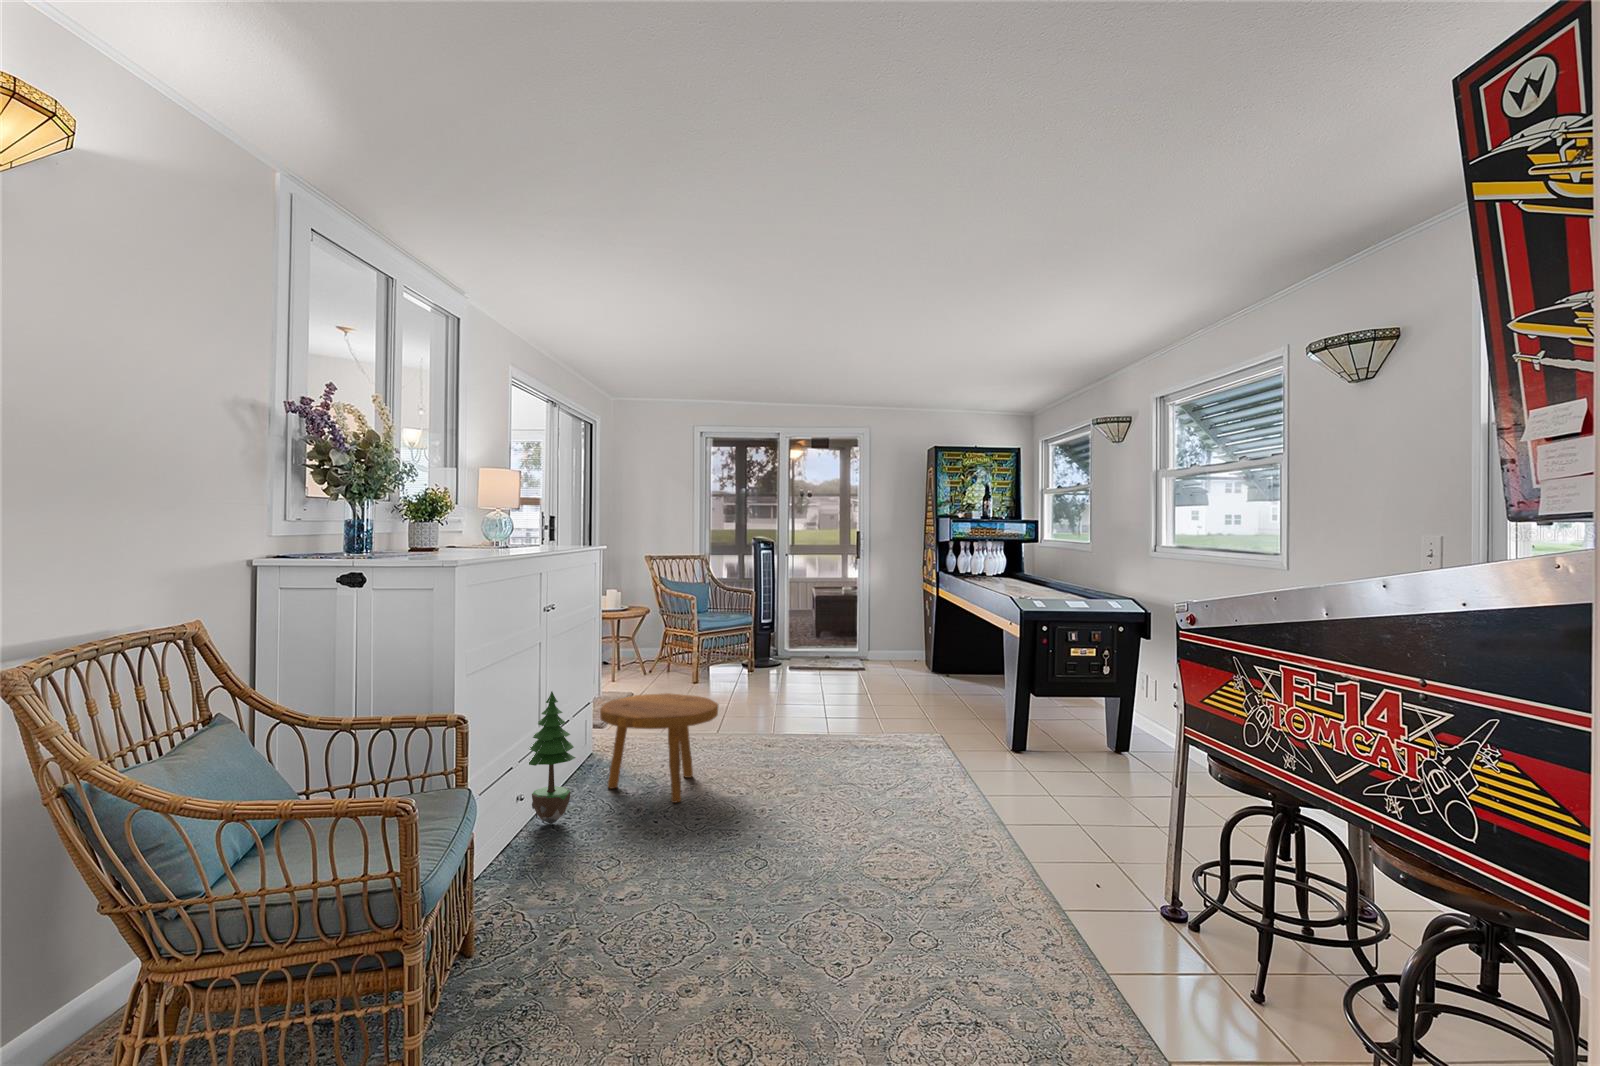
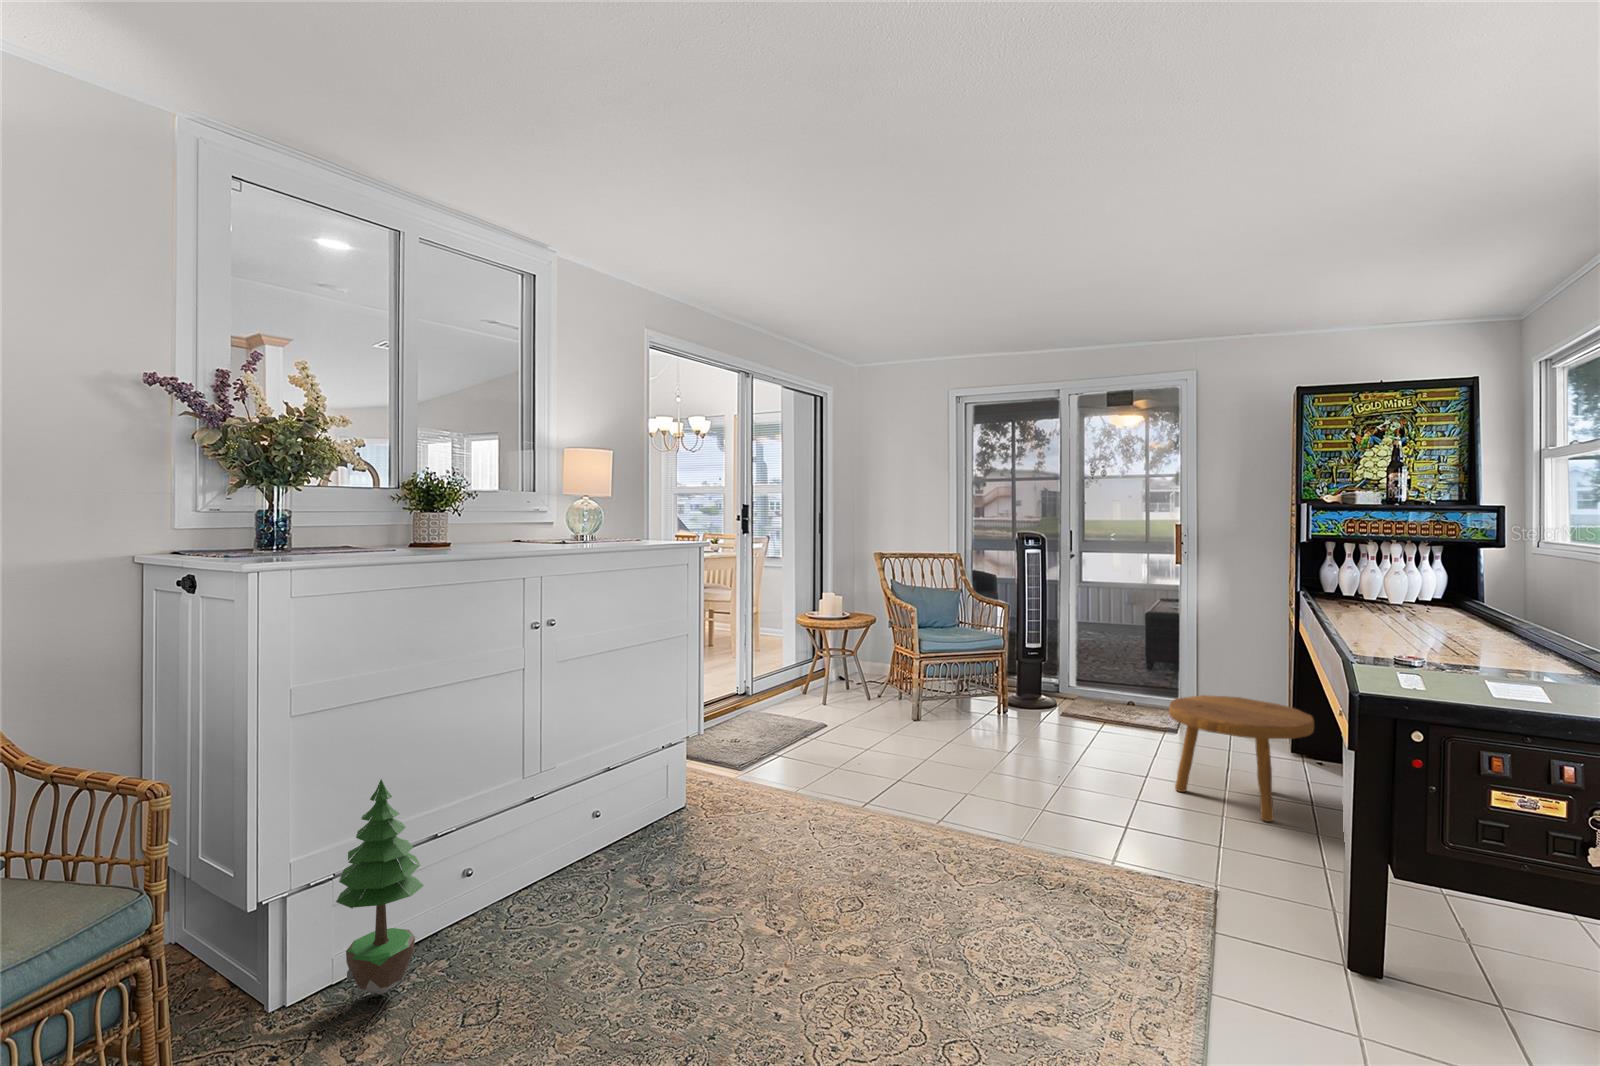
footstool: present [600,693,719,803] -> present [1169,695,1314,821]

